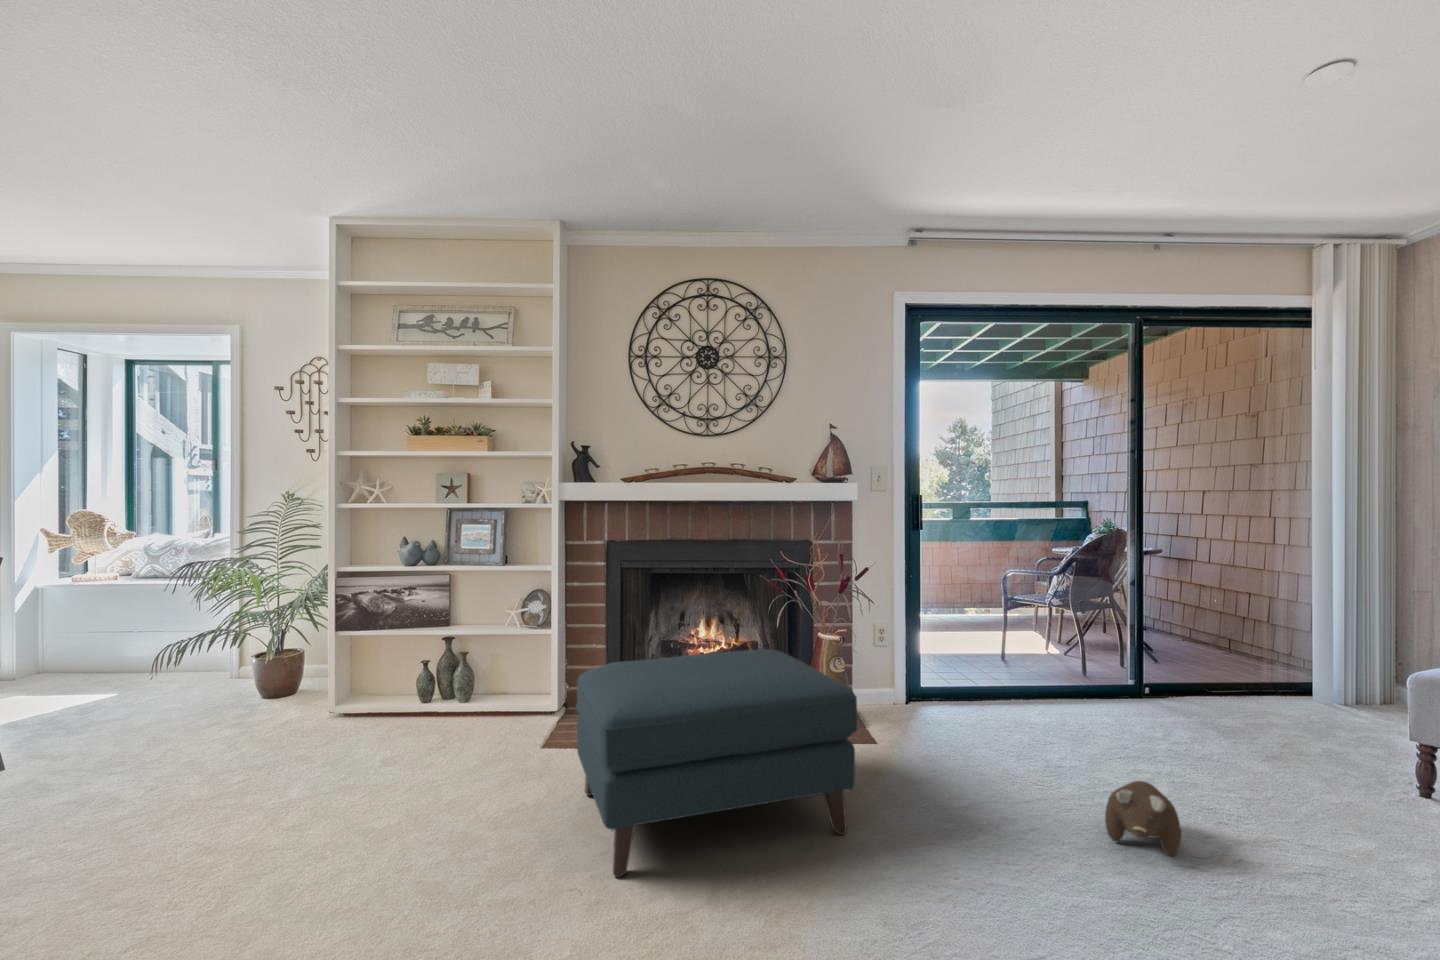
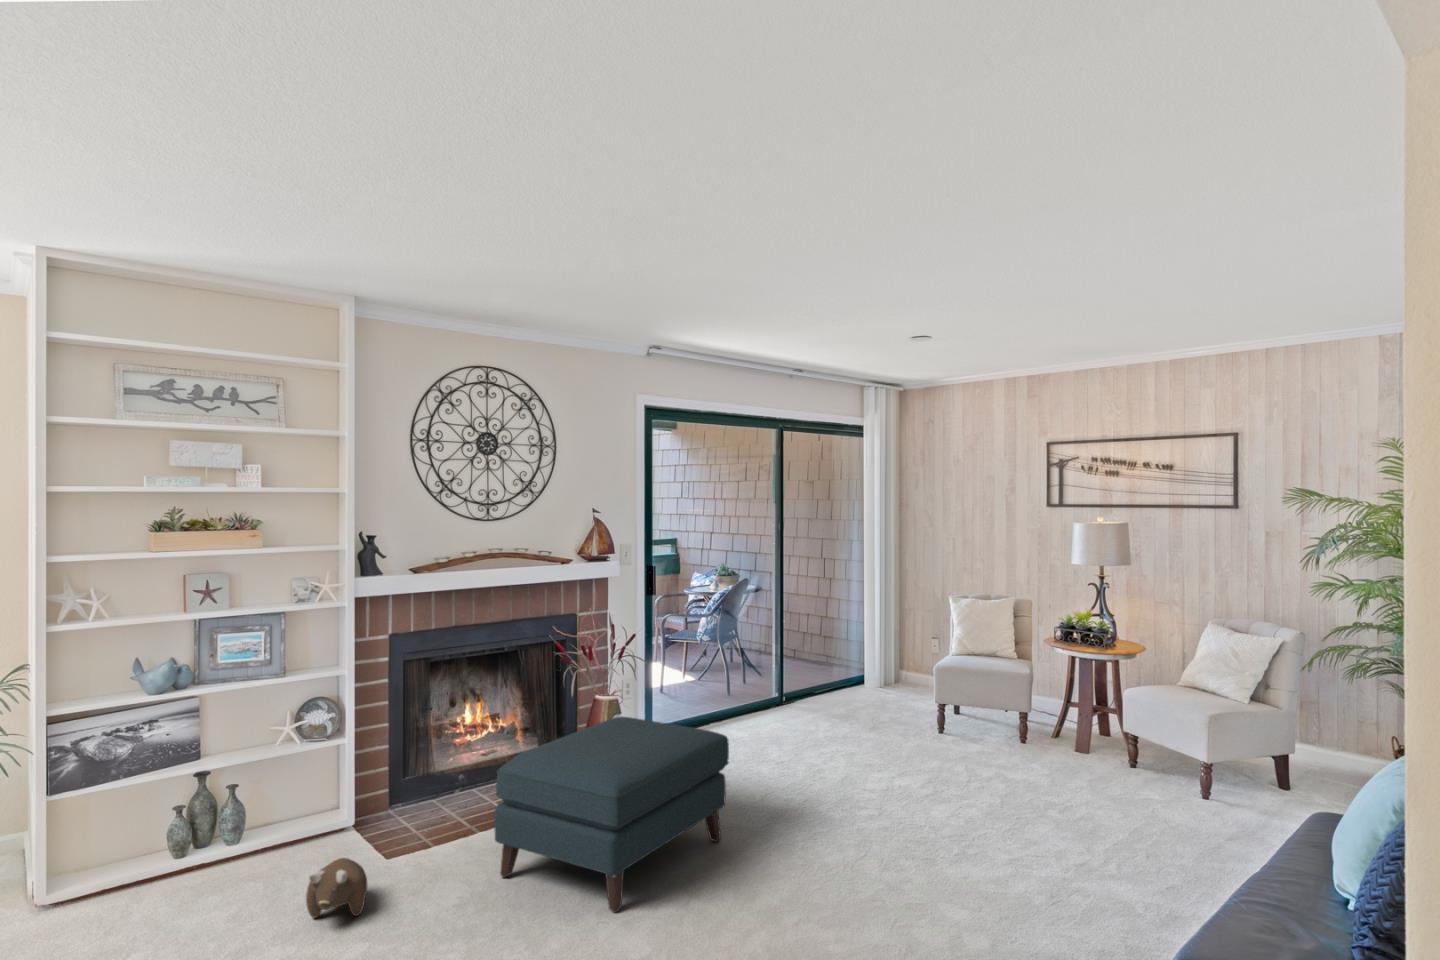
plush toy: present [1105,781,1181,856] -> present [306,858,368,918]

